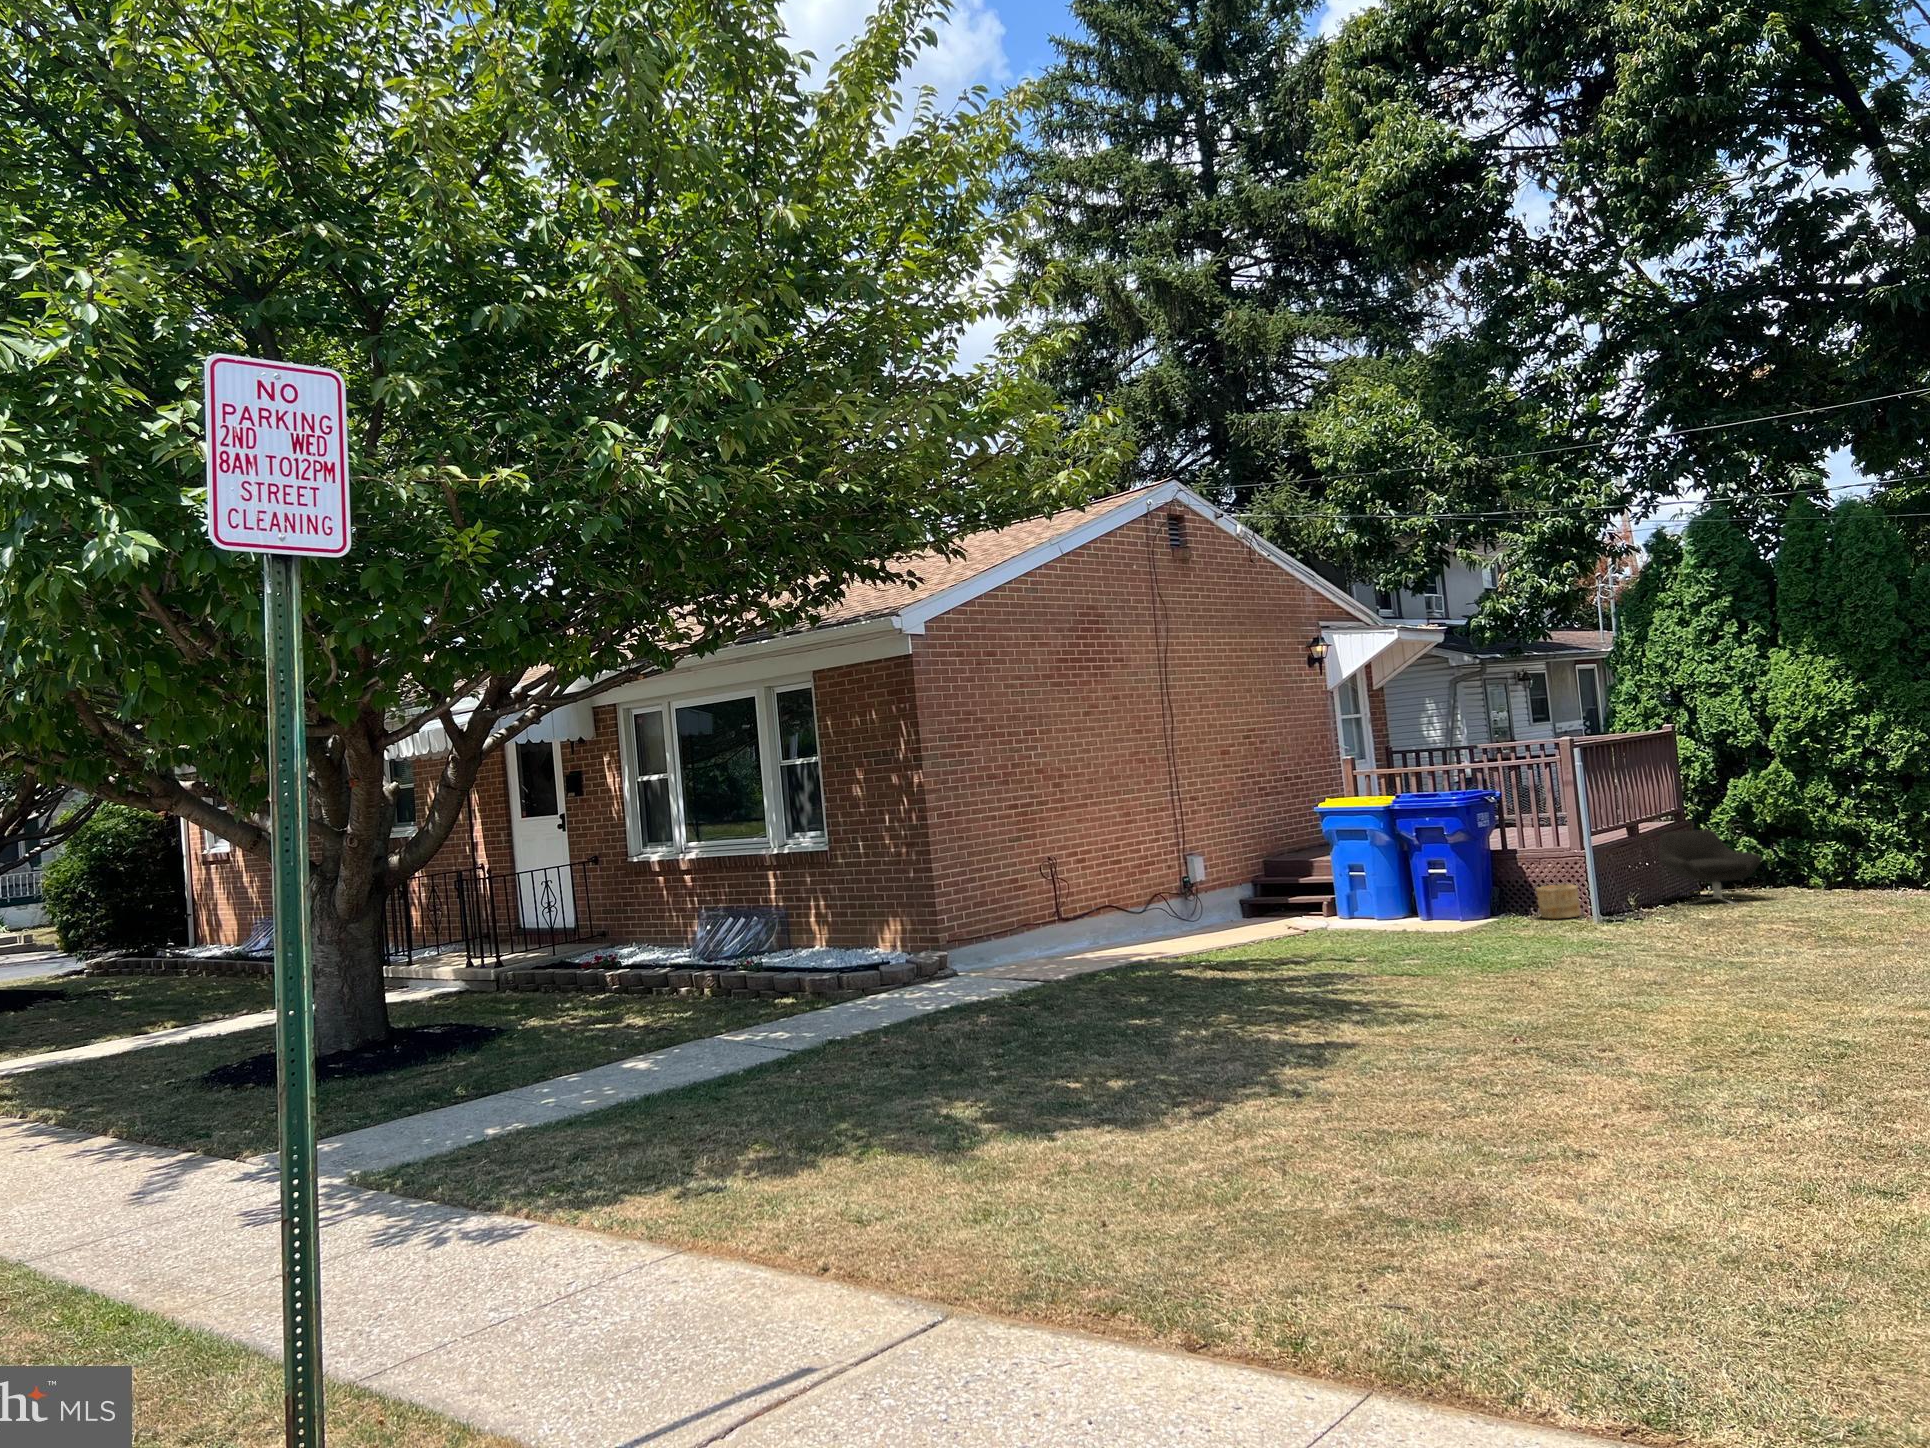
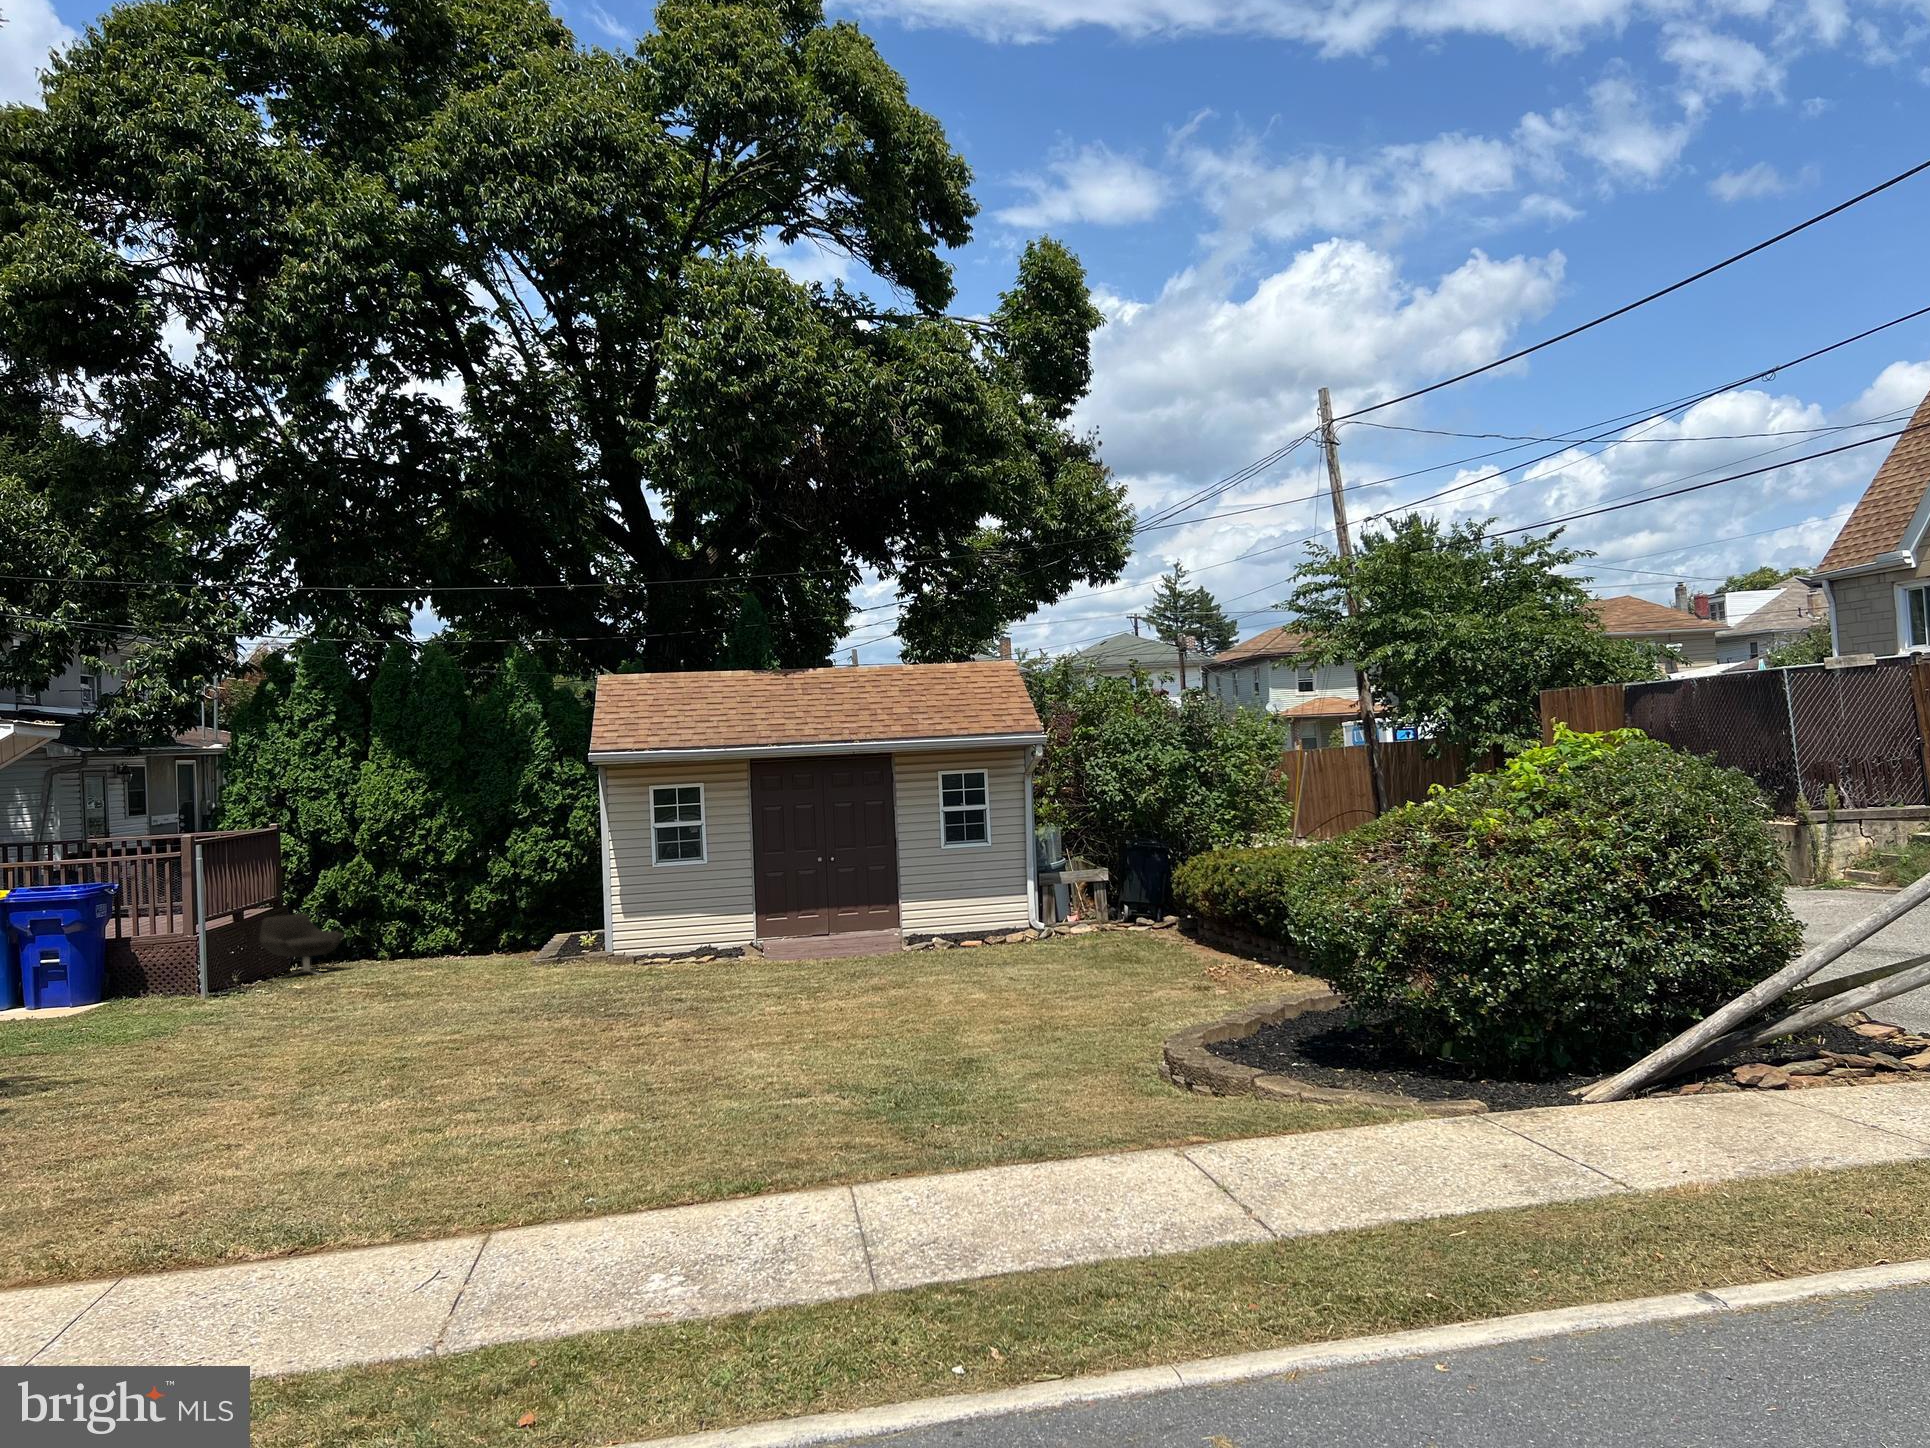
wooden bucket: present [1536,884,1580,919] -> none [149,967,190,999]

